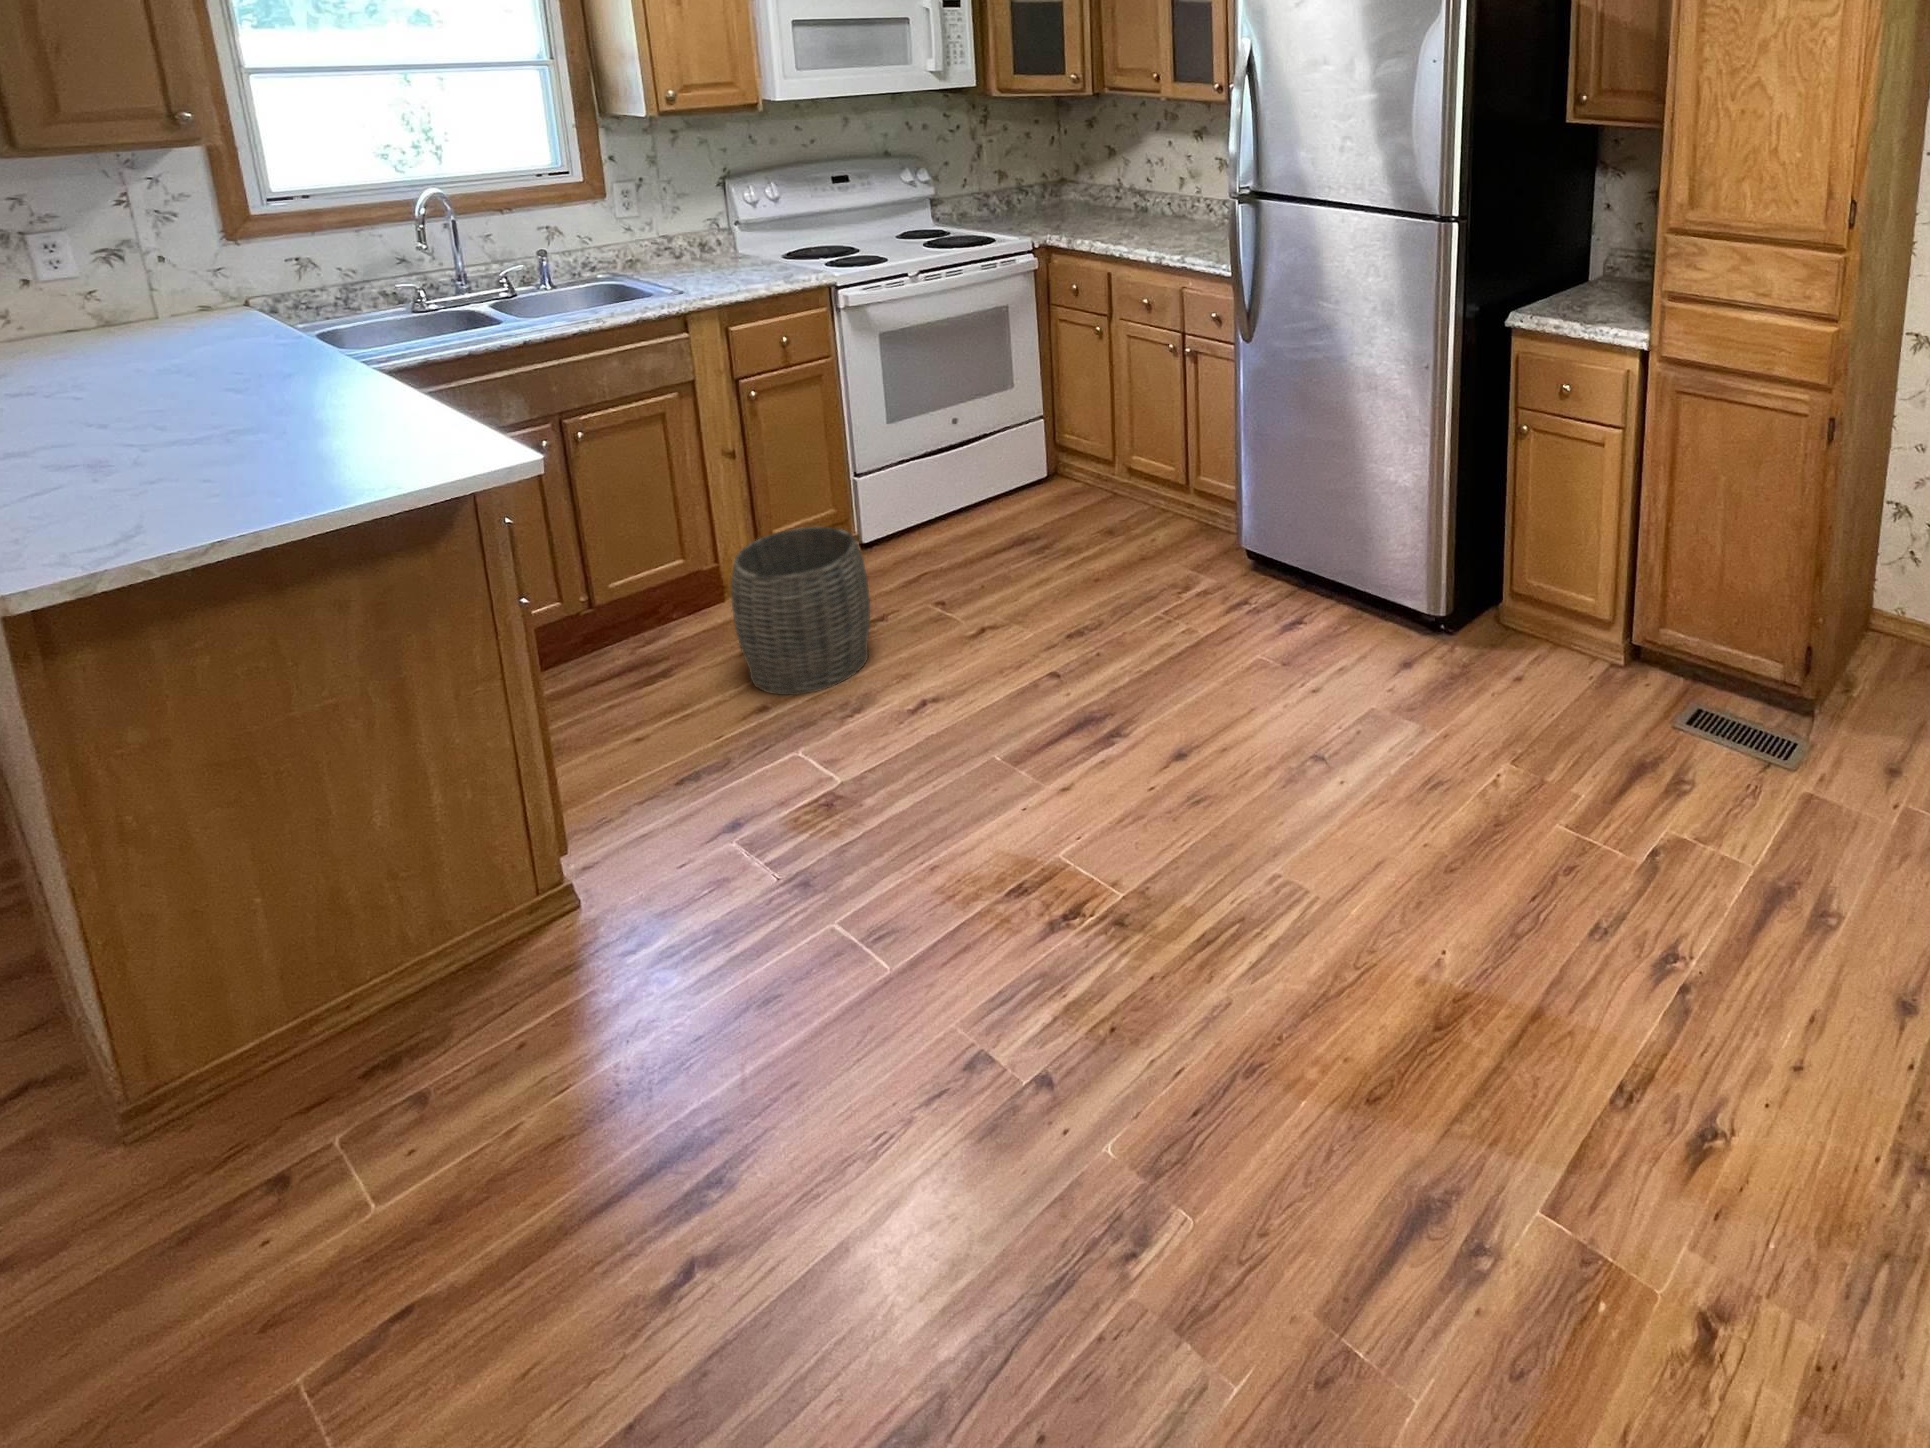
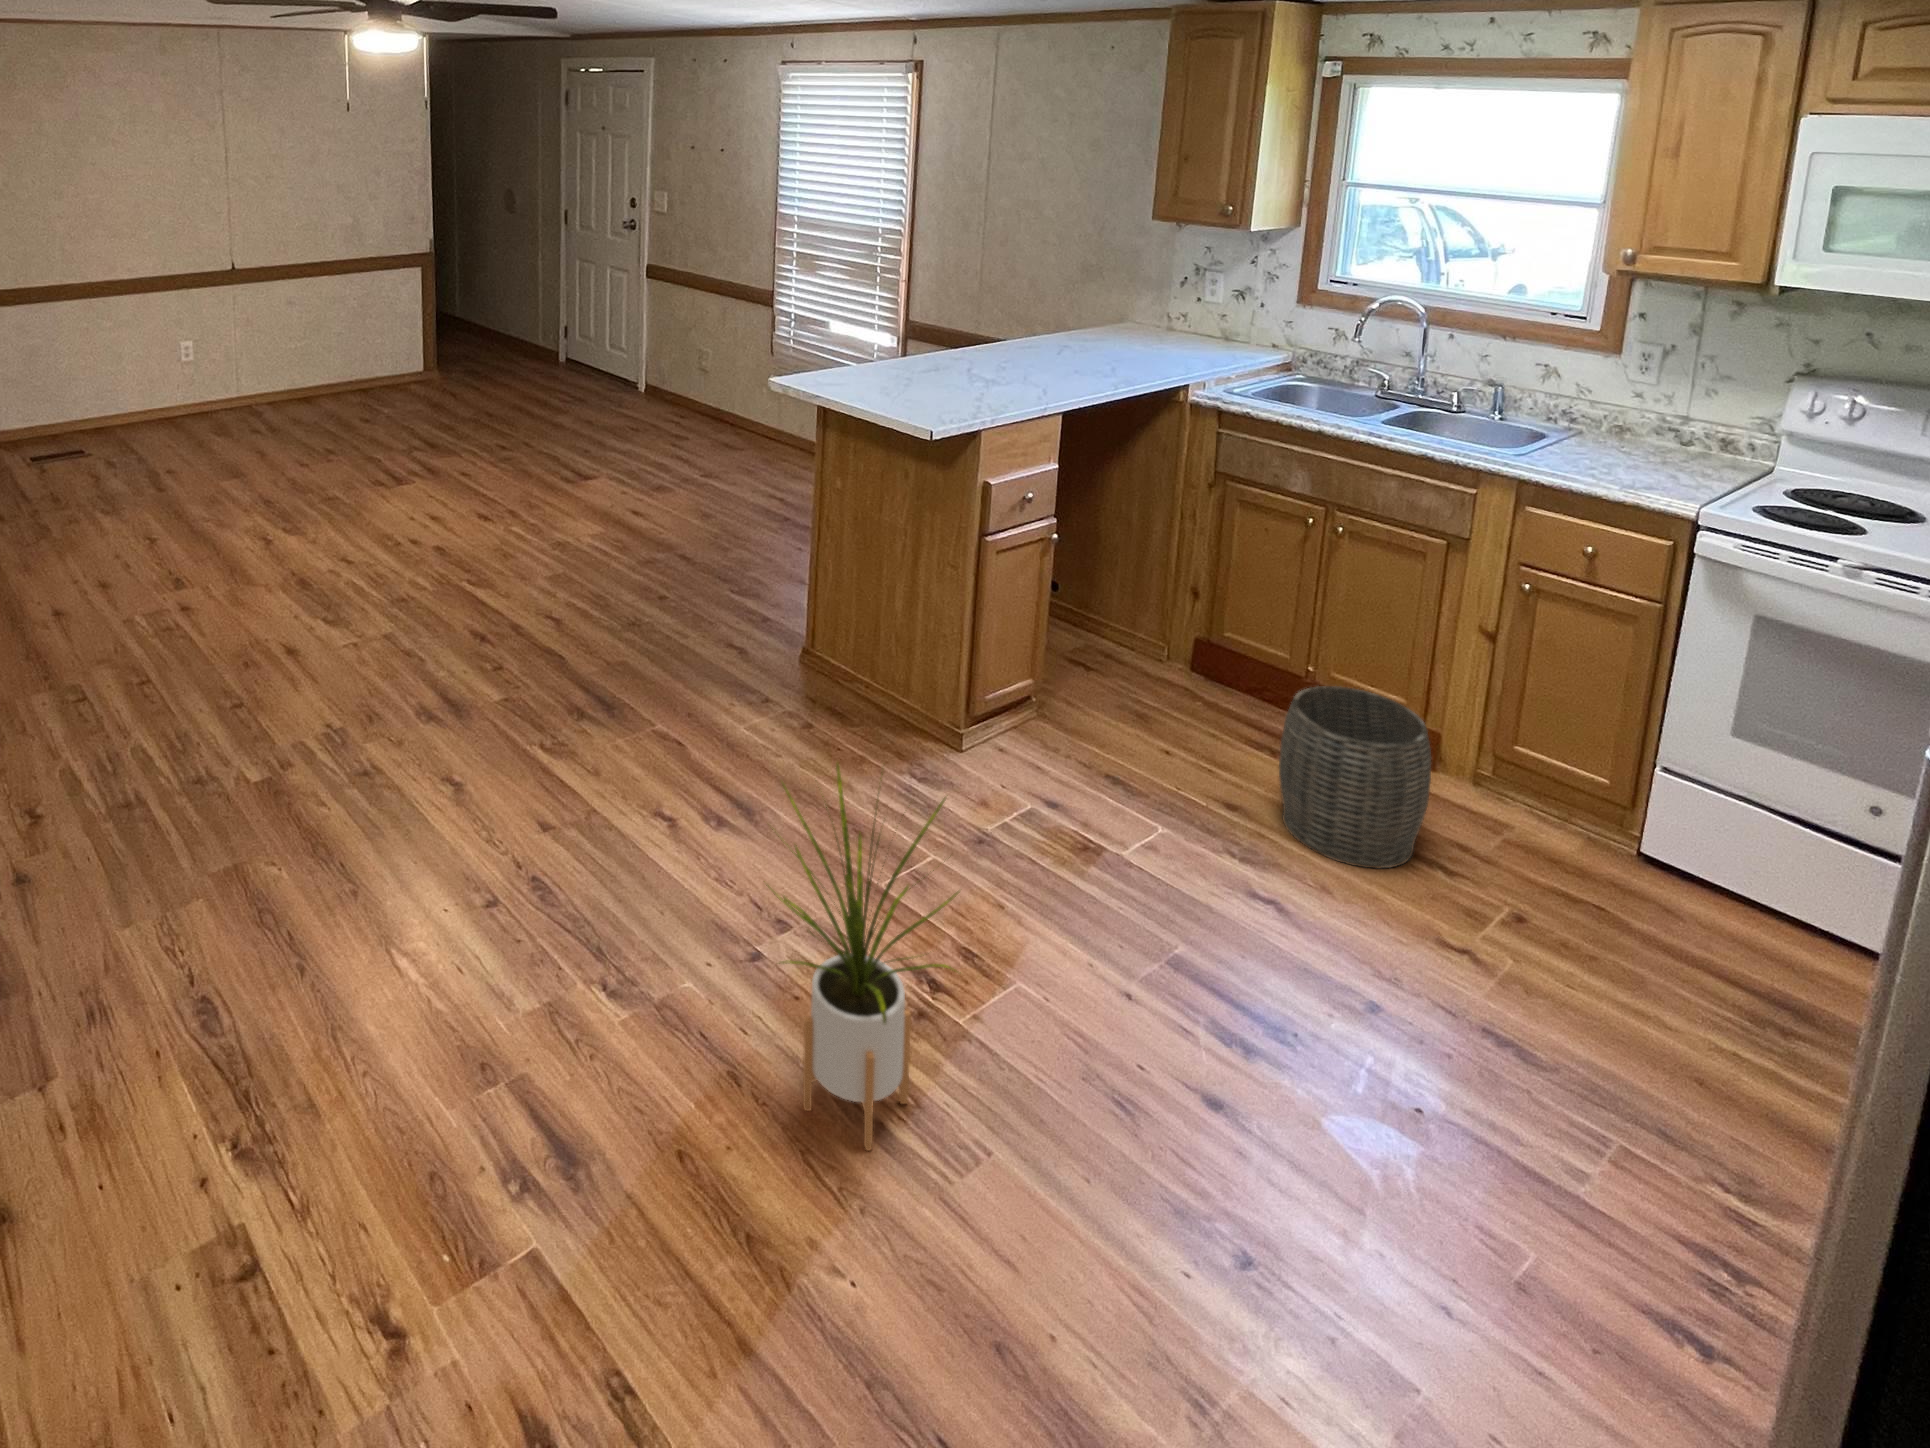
house plant: none [1139,611,1359,1013] -> present [766,764,959,1150]

